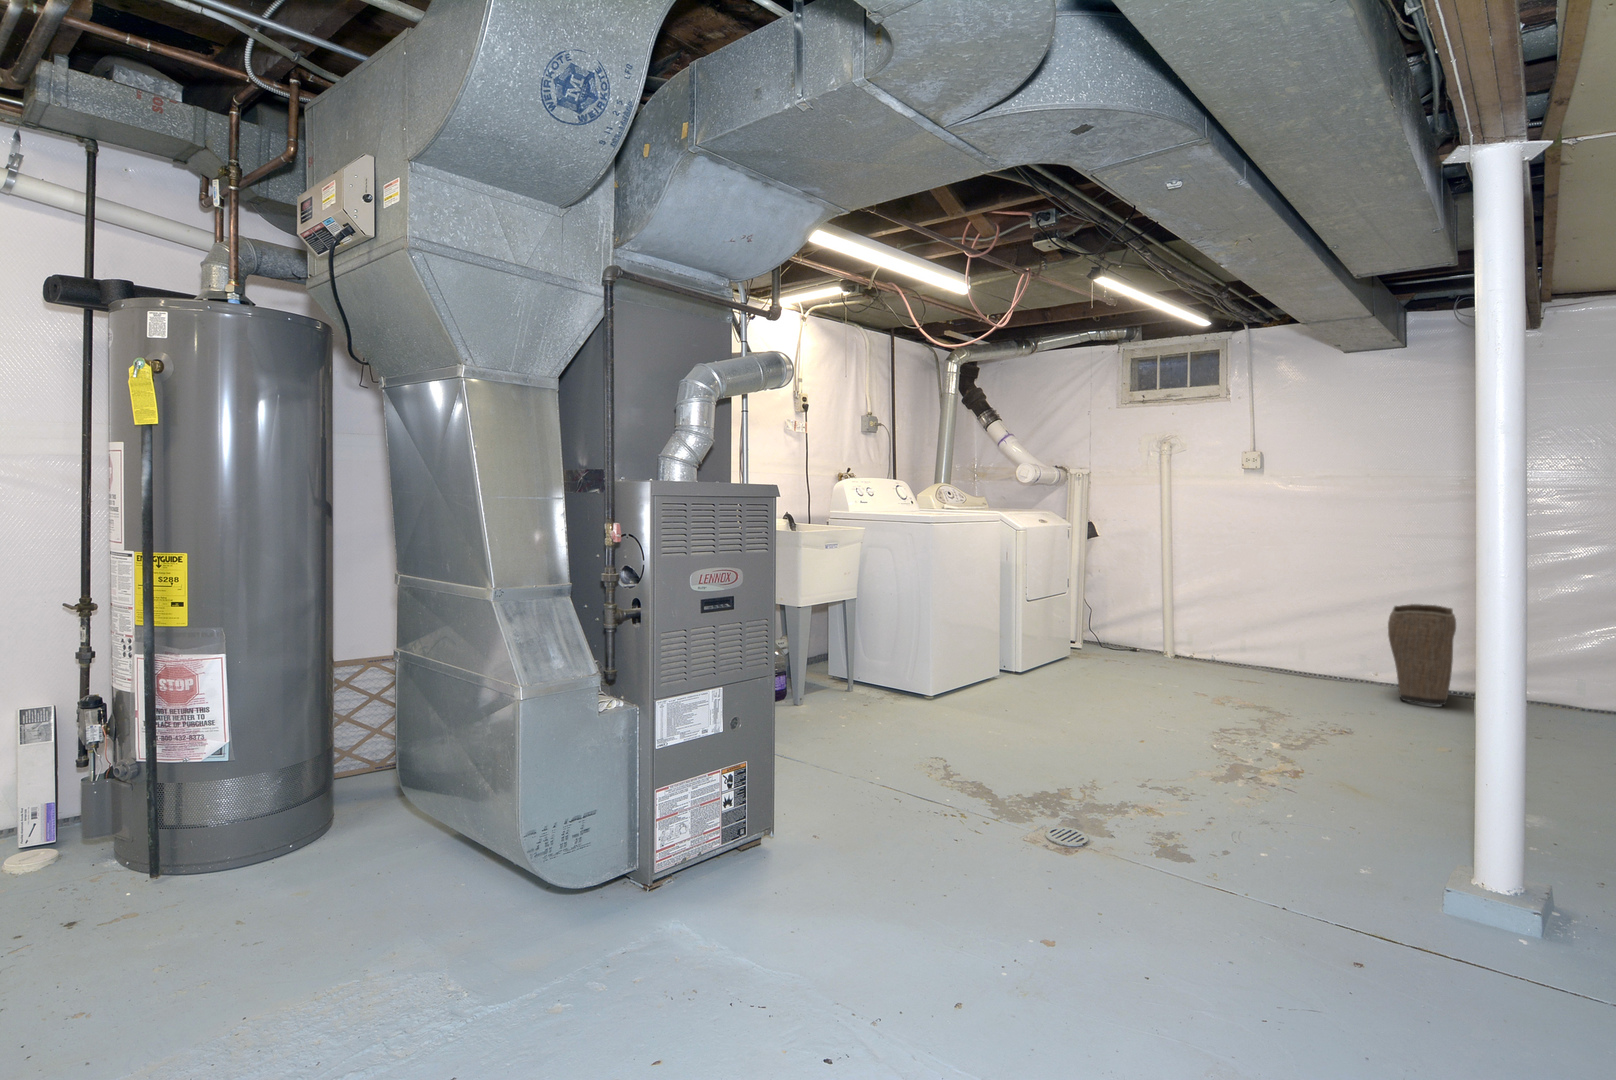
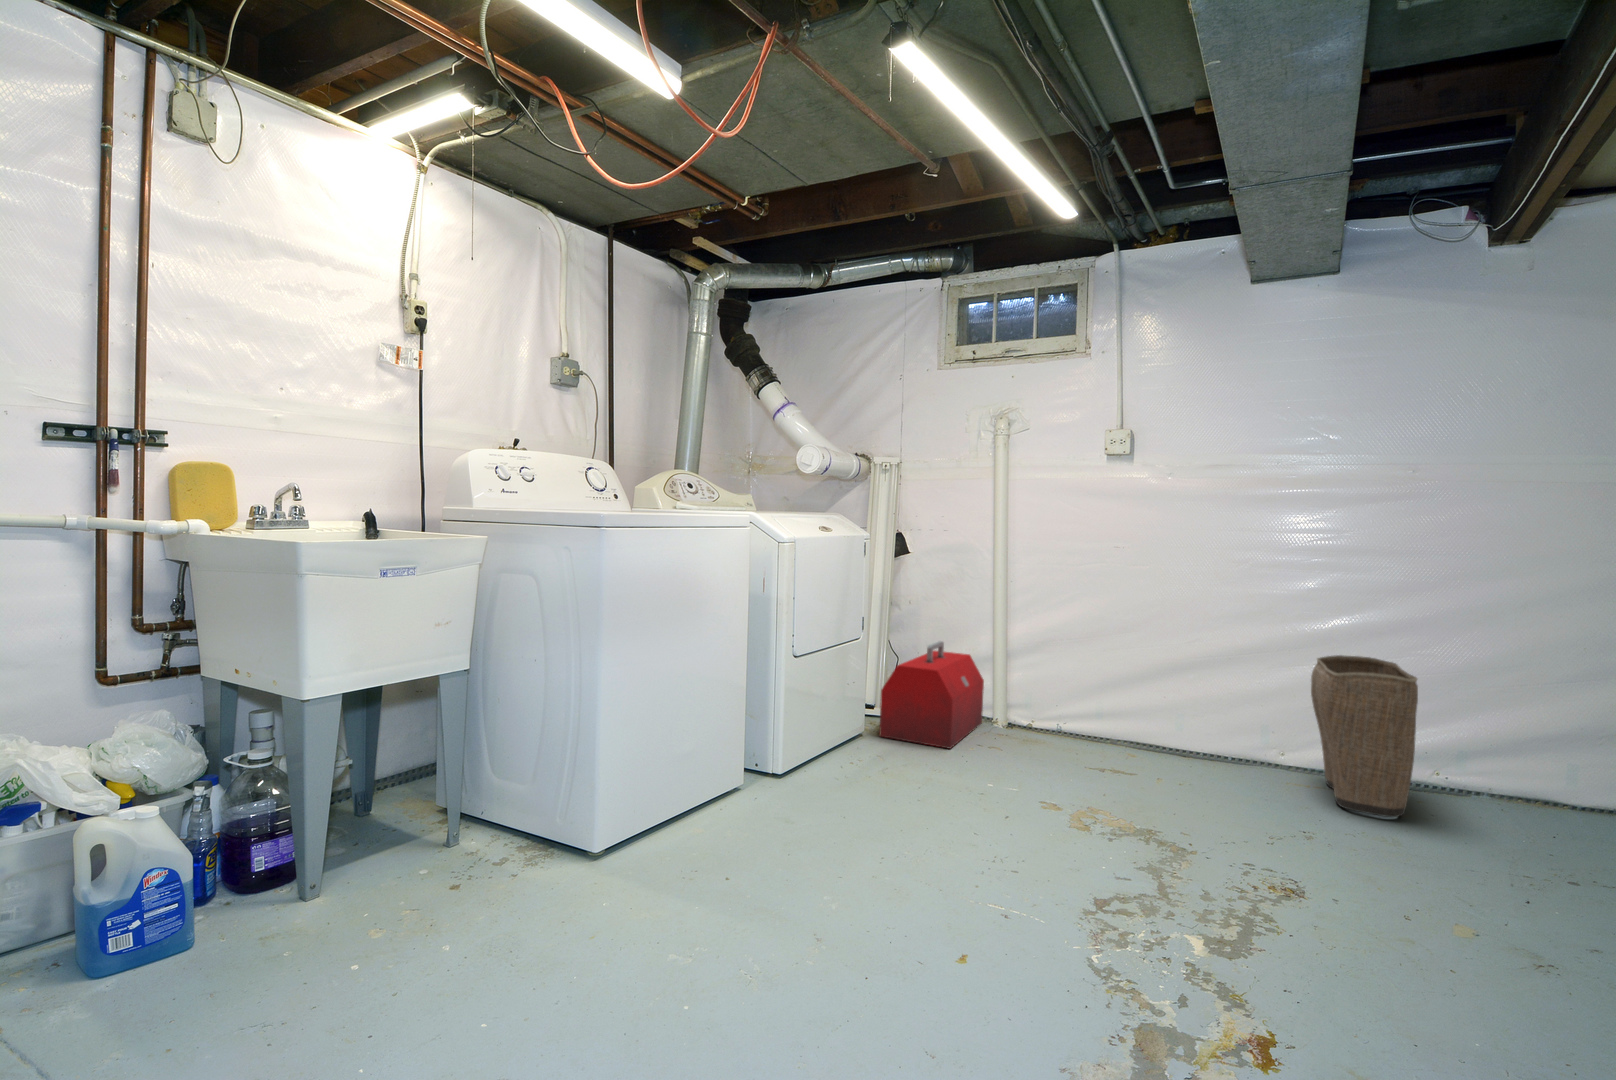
toolbox: none [1078,598,1154,667] -> present [880,641,984,748]

